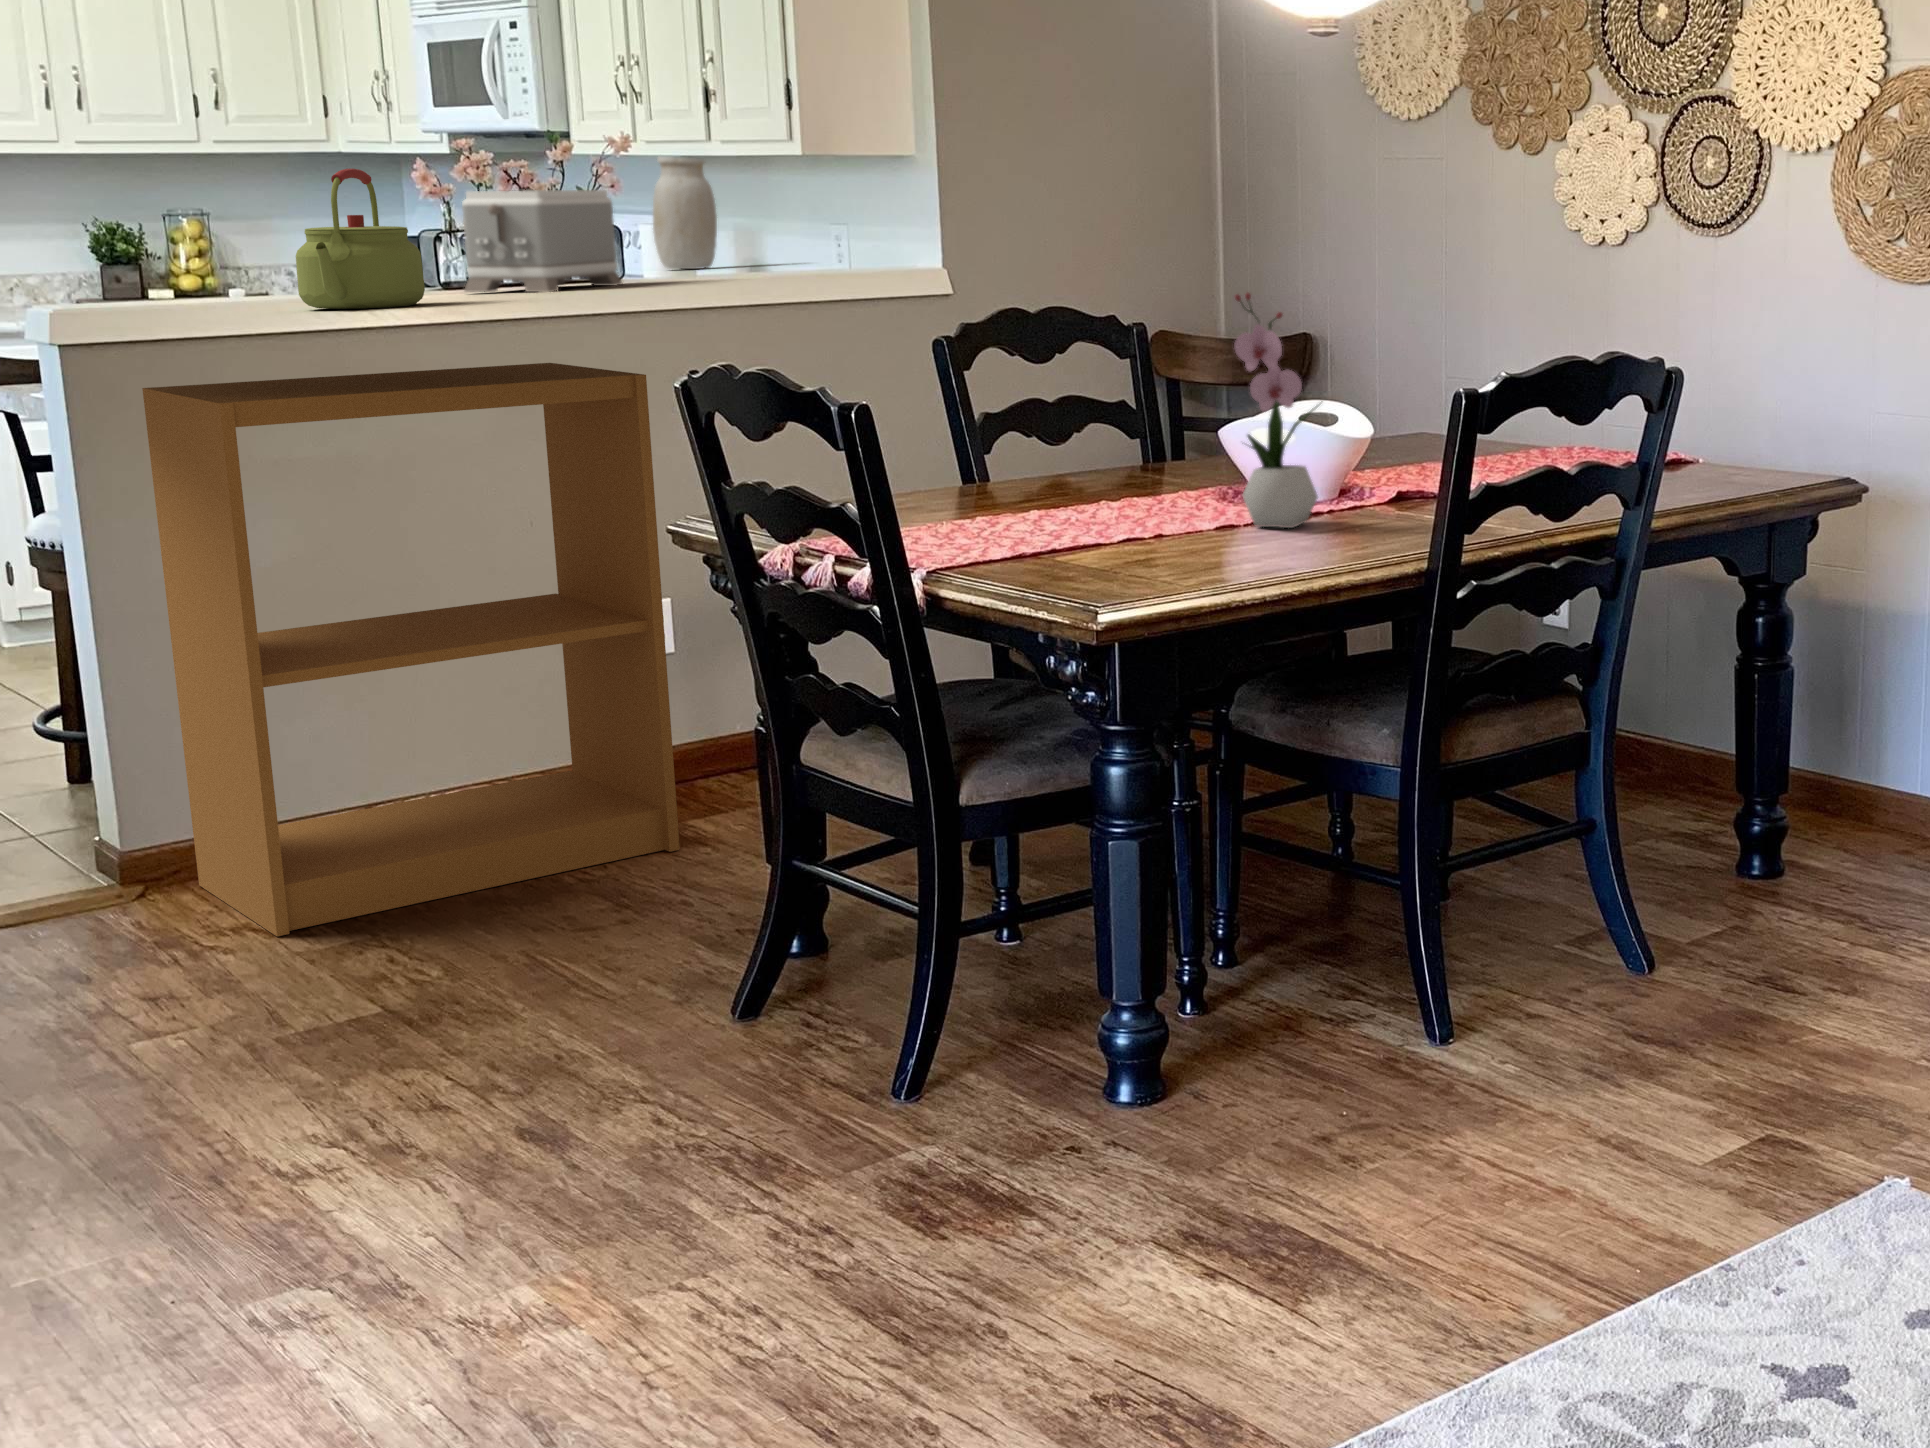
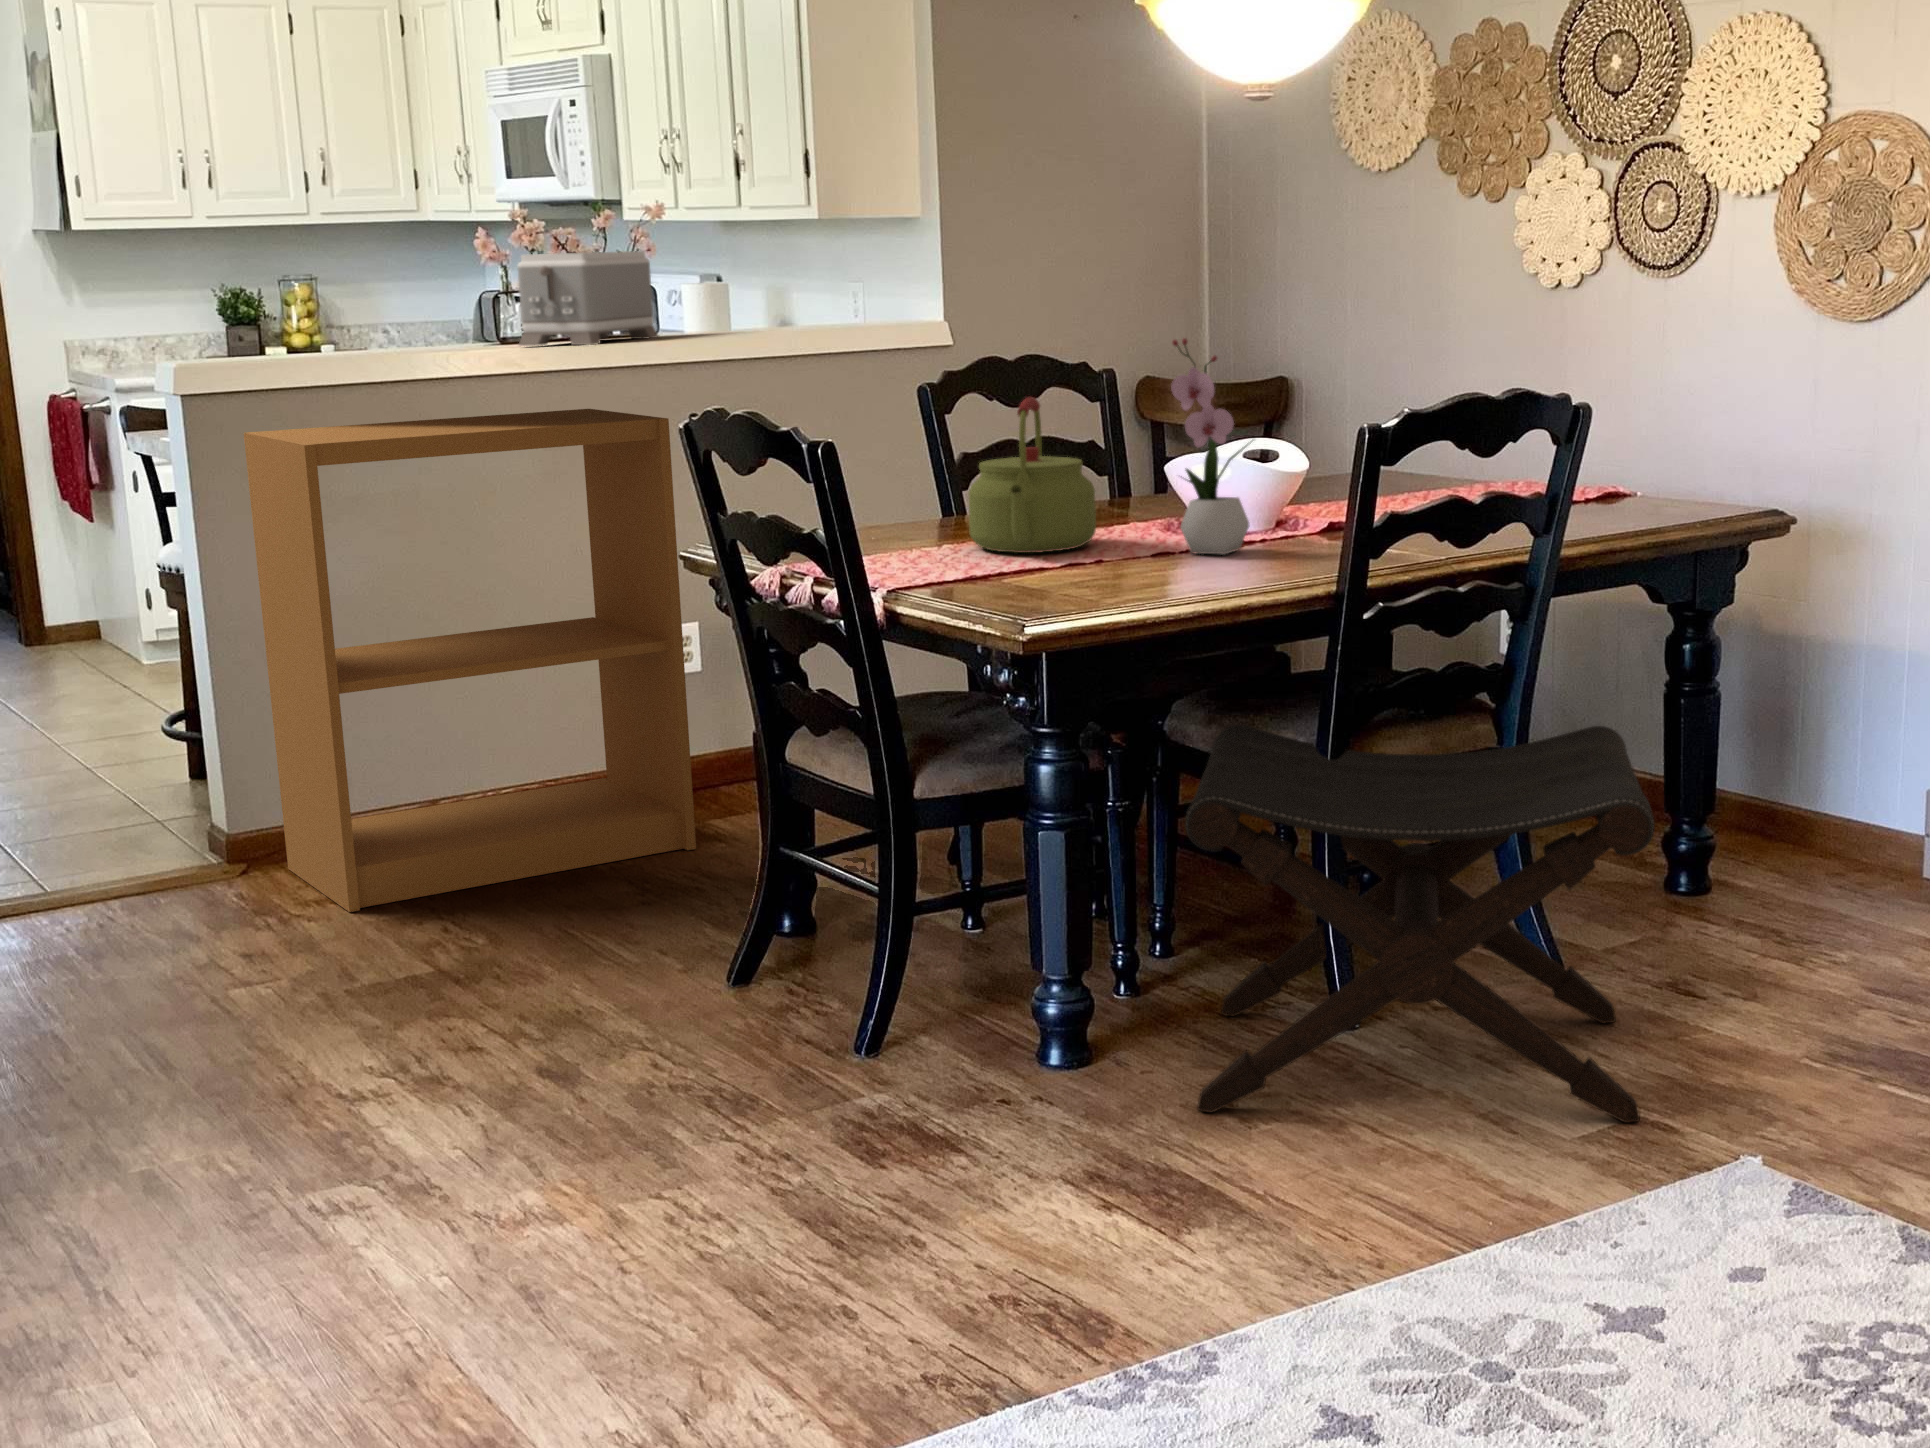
jar: present [653,157,717,269] -> none [694,214,751,322]
kettle: present [296,168,425,309] -> present [969,397,1096,553]
footstool: none [1277,710,1785,1148] -> present [1185,725,1655,1123]

